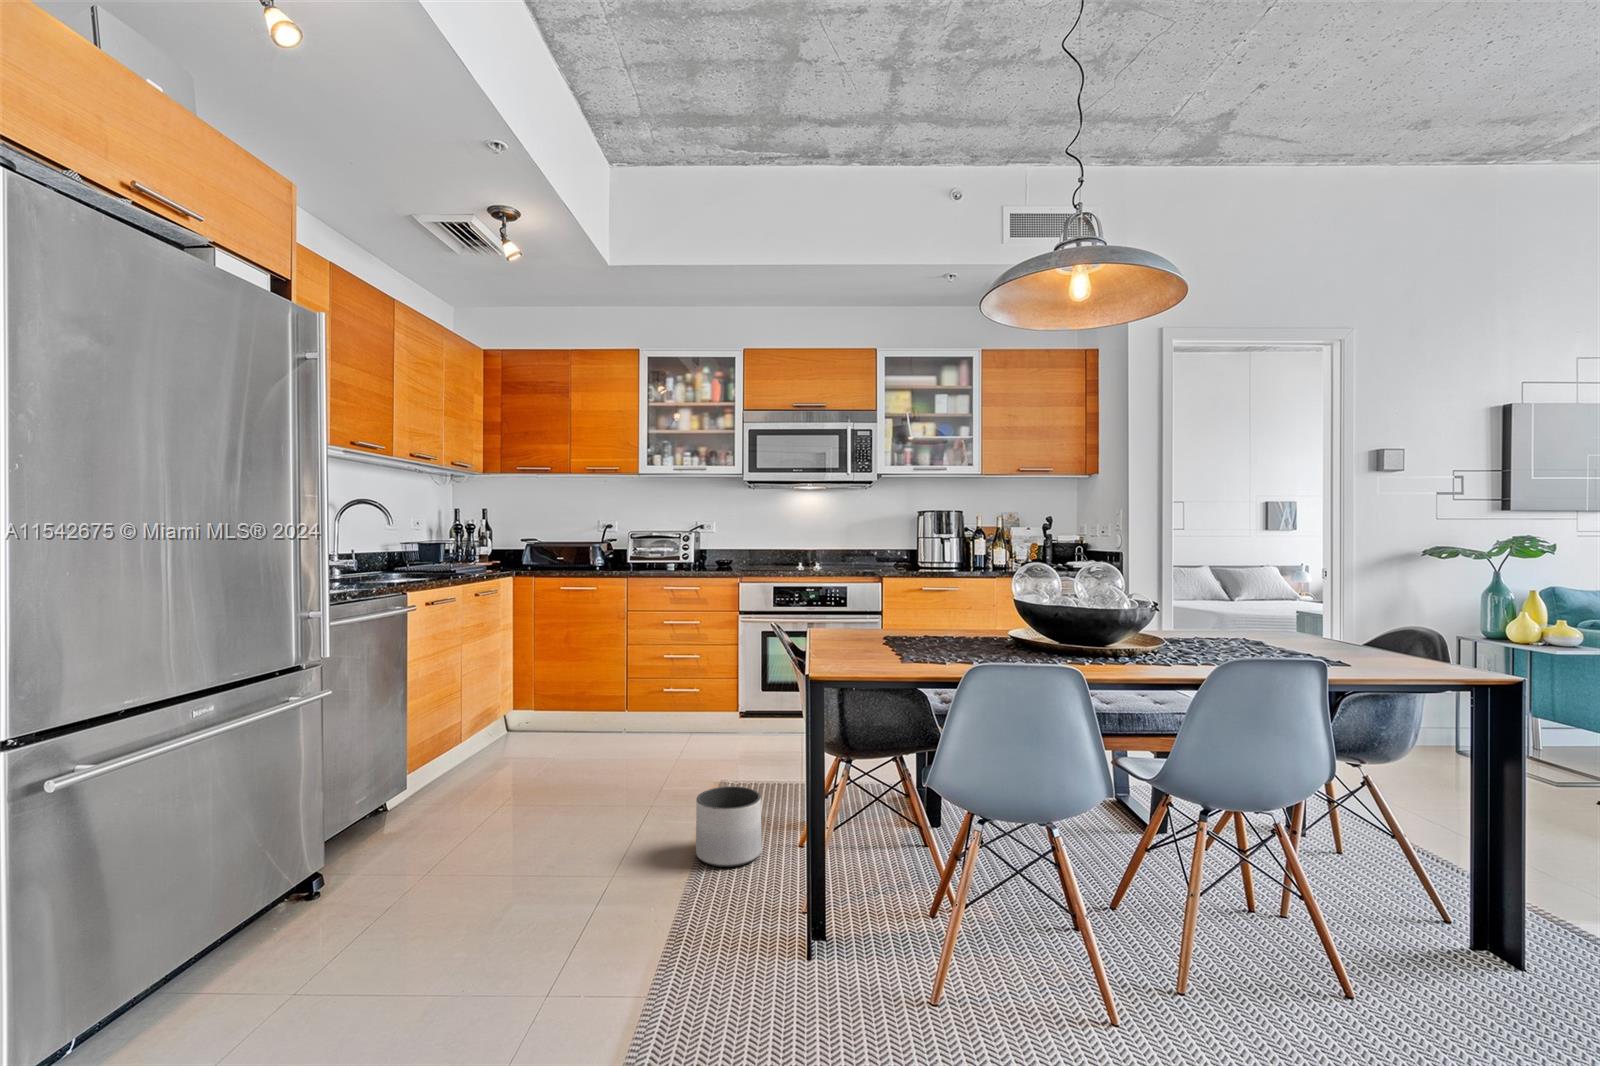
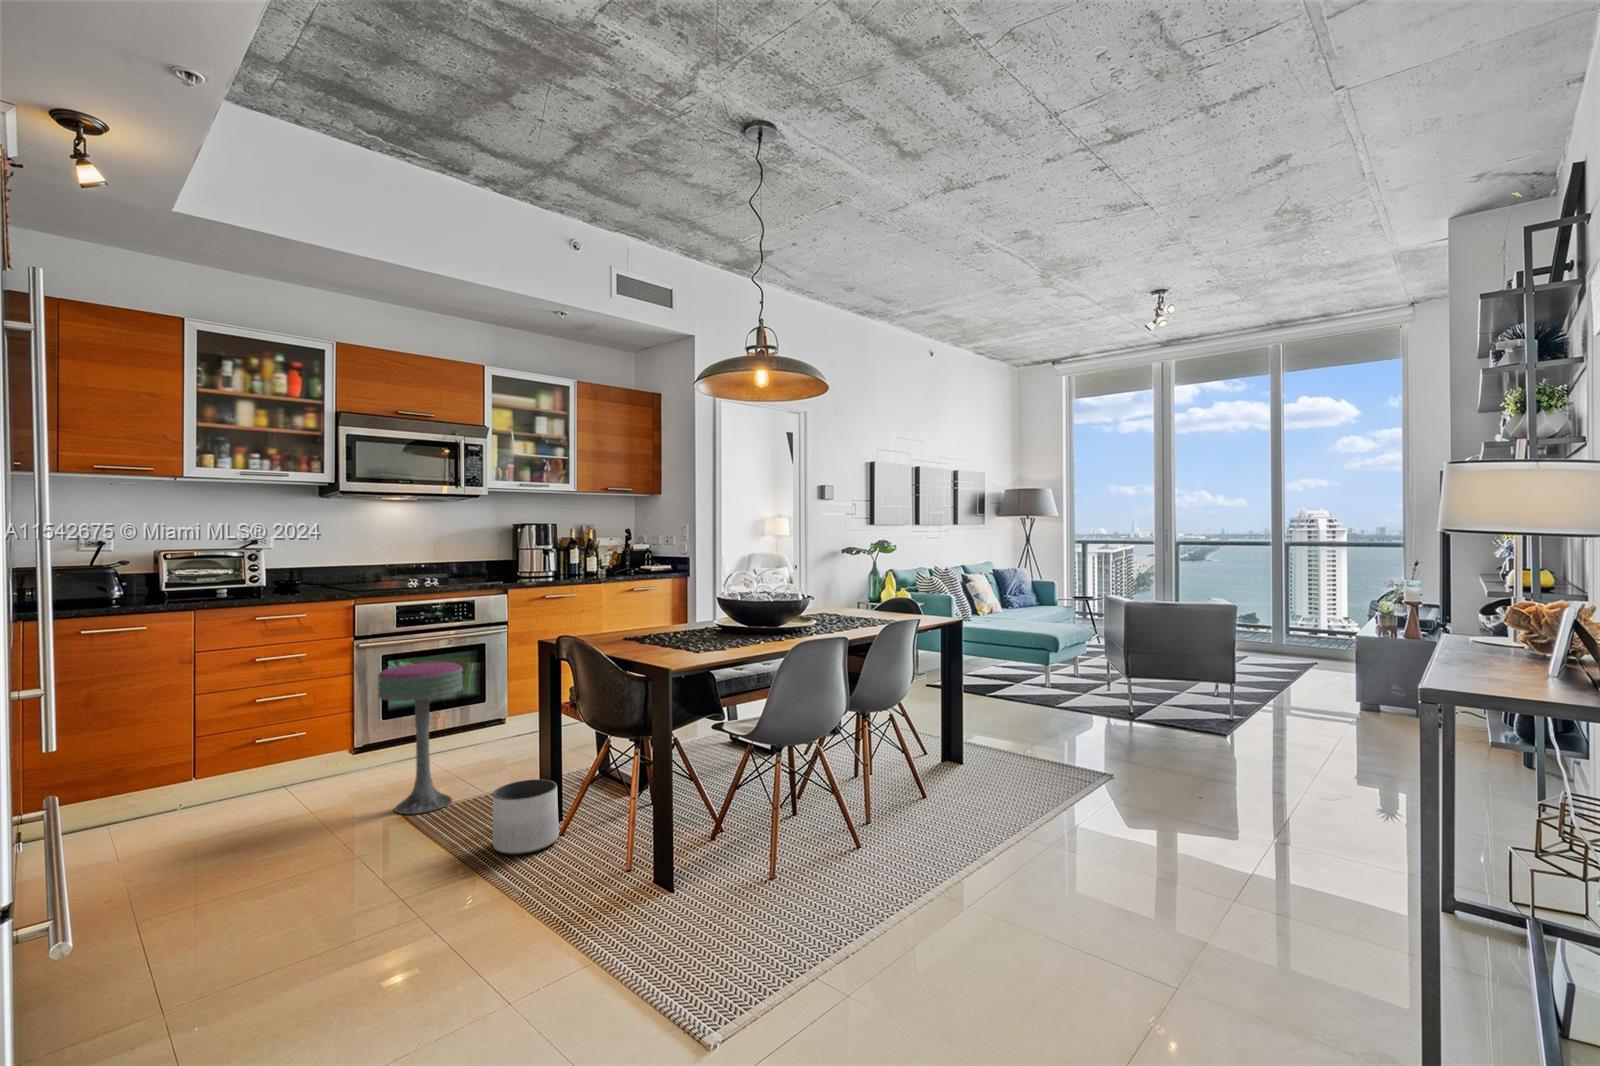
bar stool: none [688,647,760,792] -> present [378,662,463,814]

